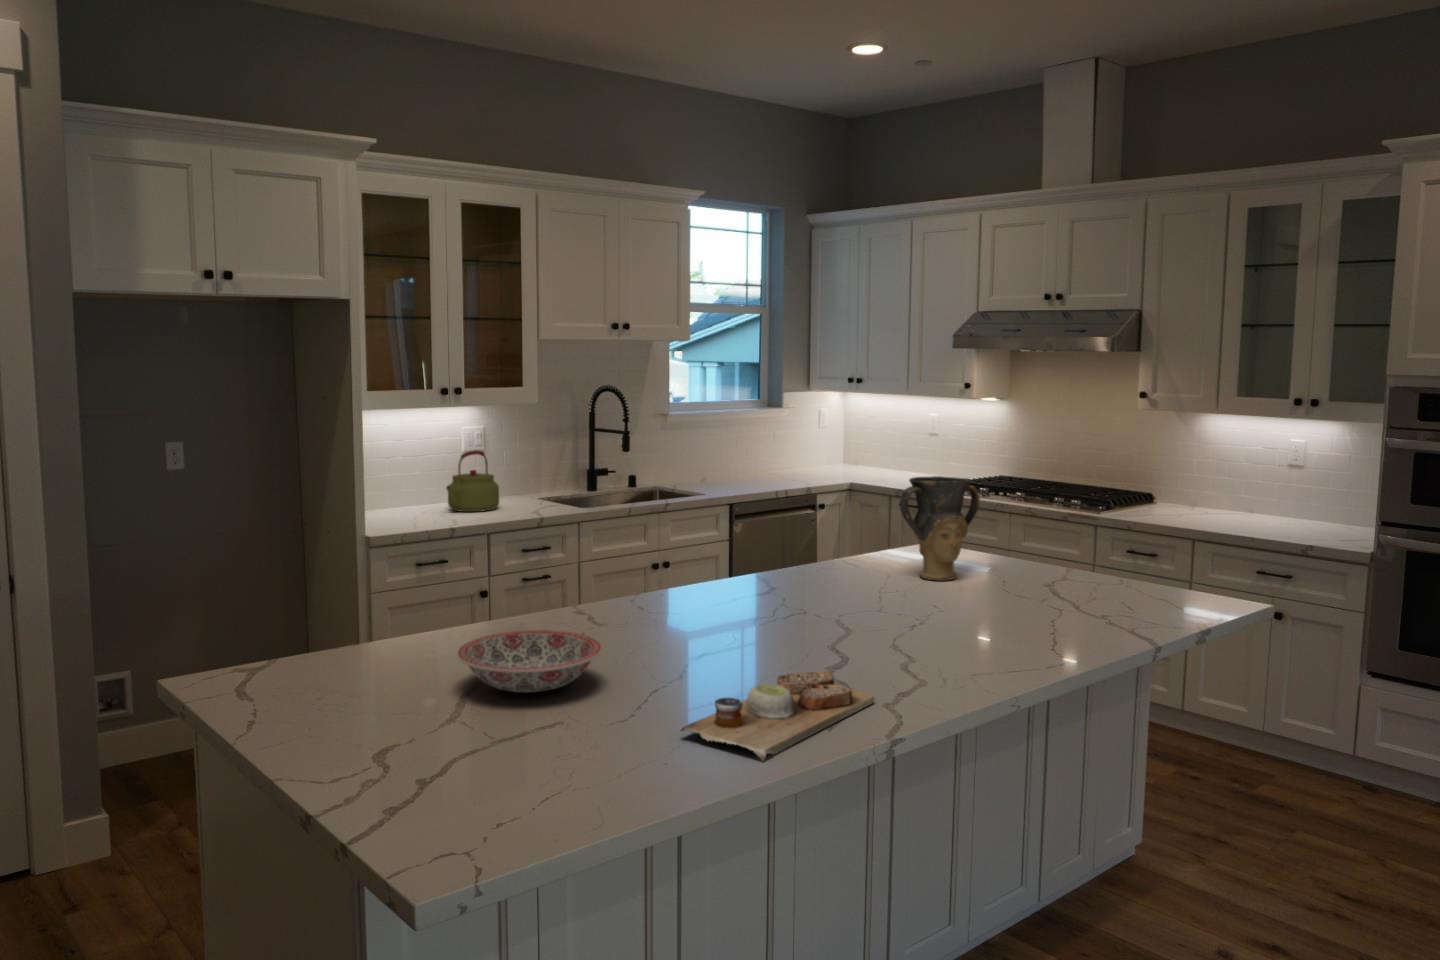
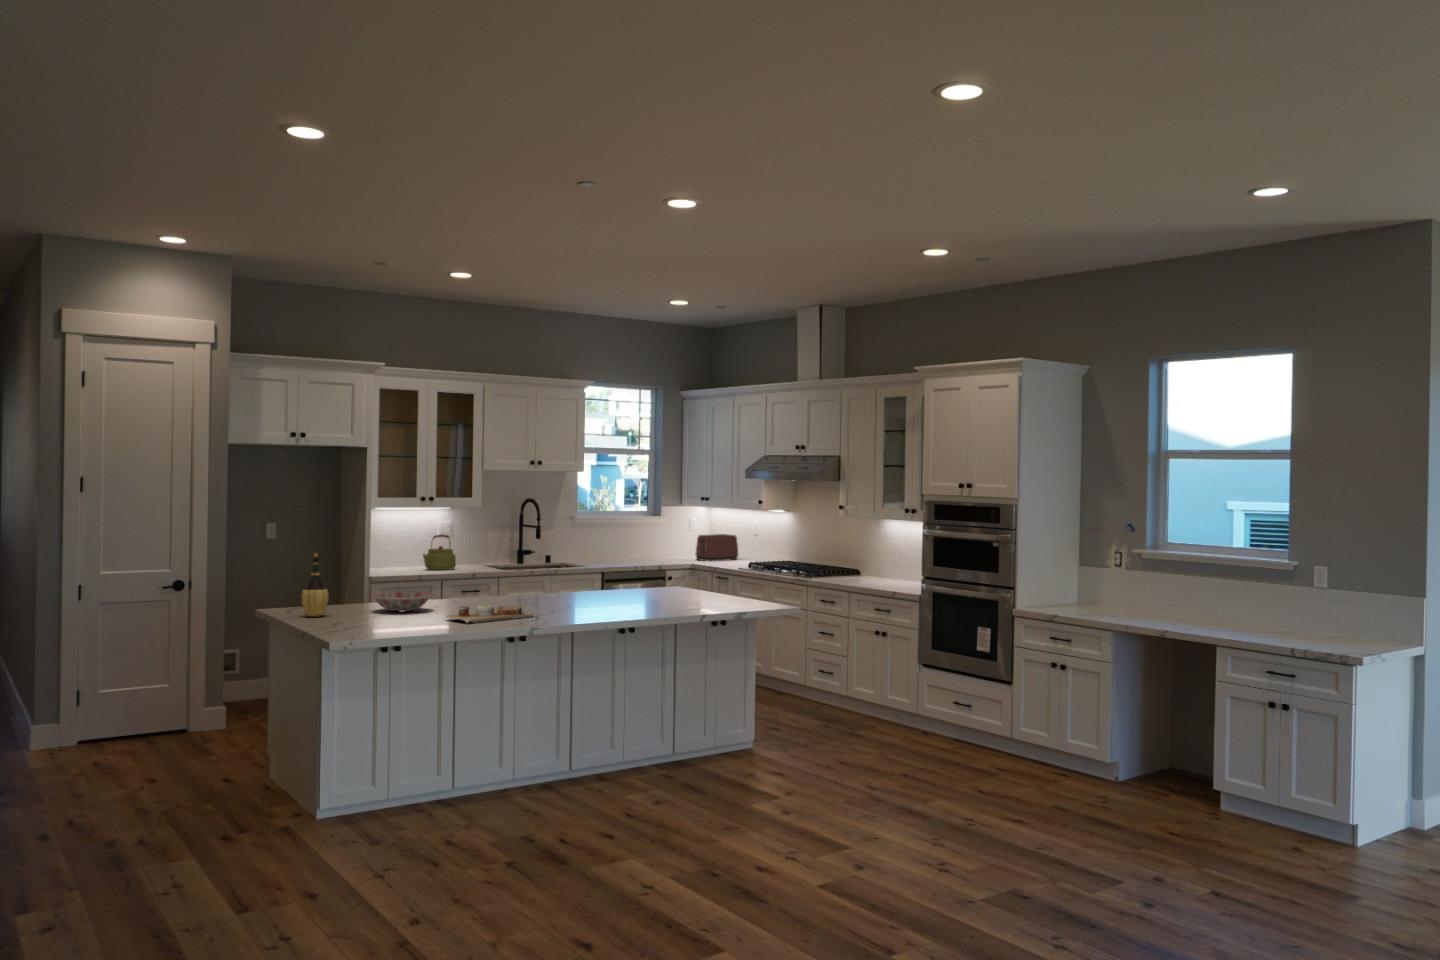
toaster: none [839,433,900,476] -> present [696,534,738,561]
vase: present [900,476,980,581] -> none [622,542,667,594]
wine bottle: none [289,569,359,737] -> present [302,553,329,617]

